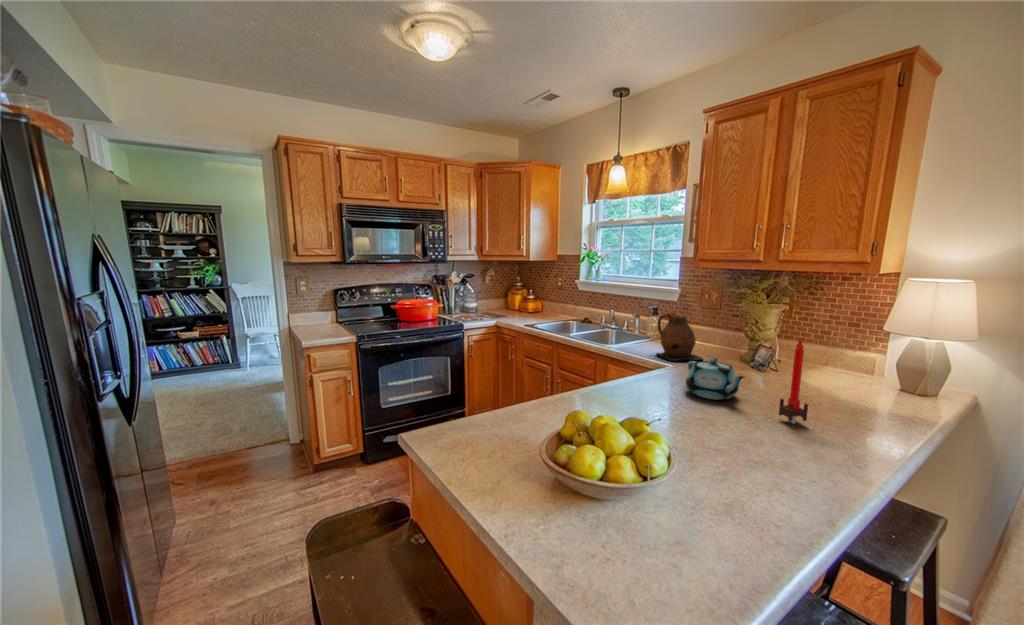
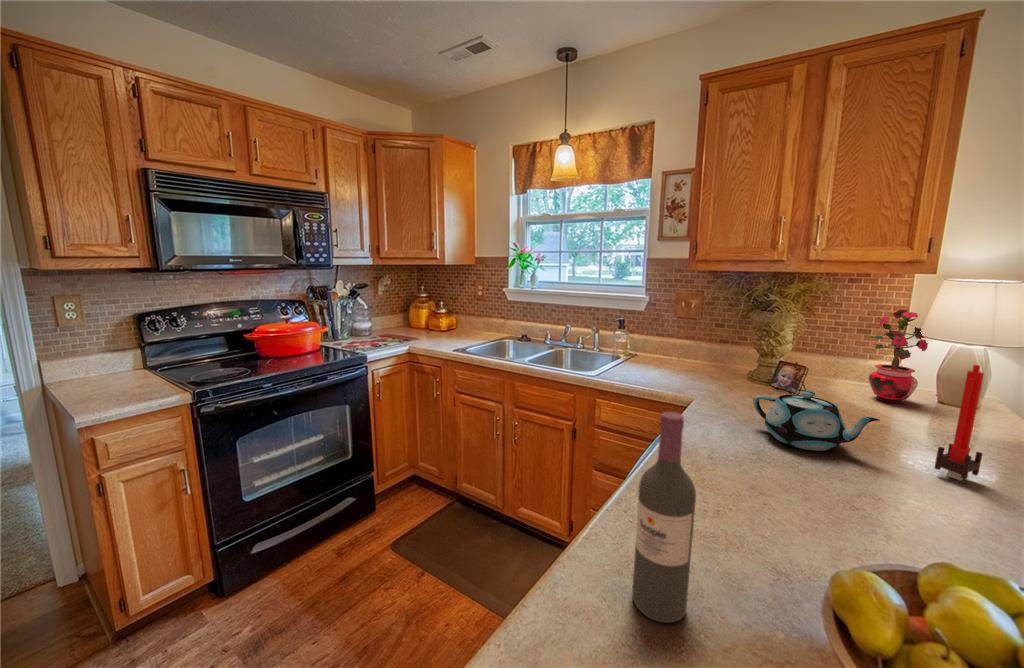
potted plant: none [829,304,890,386] -> present [864,309,928,403]
ceramic pitcher: present [657,309,703,361] -> none [653,323,712,389]
wine bottle: none [502,336,527,433] -> present [632,412,696,623]

